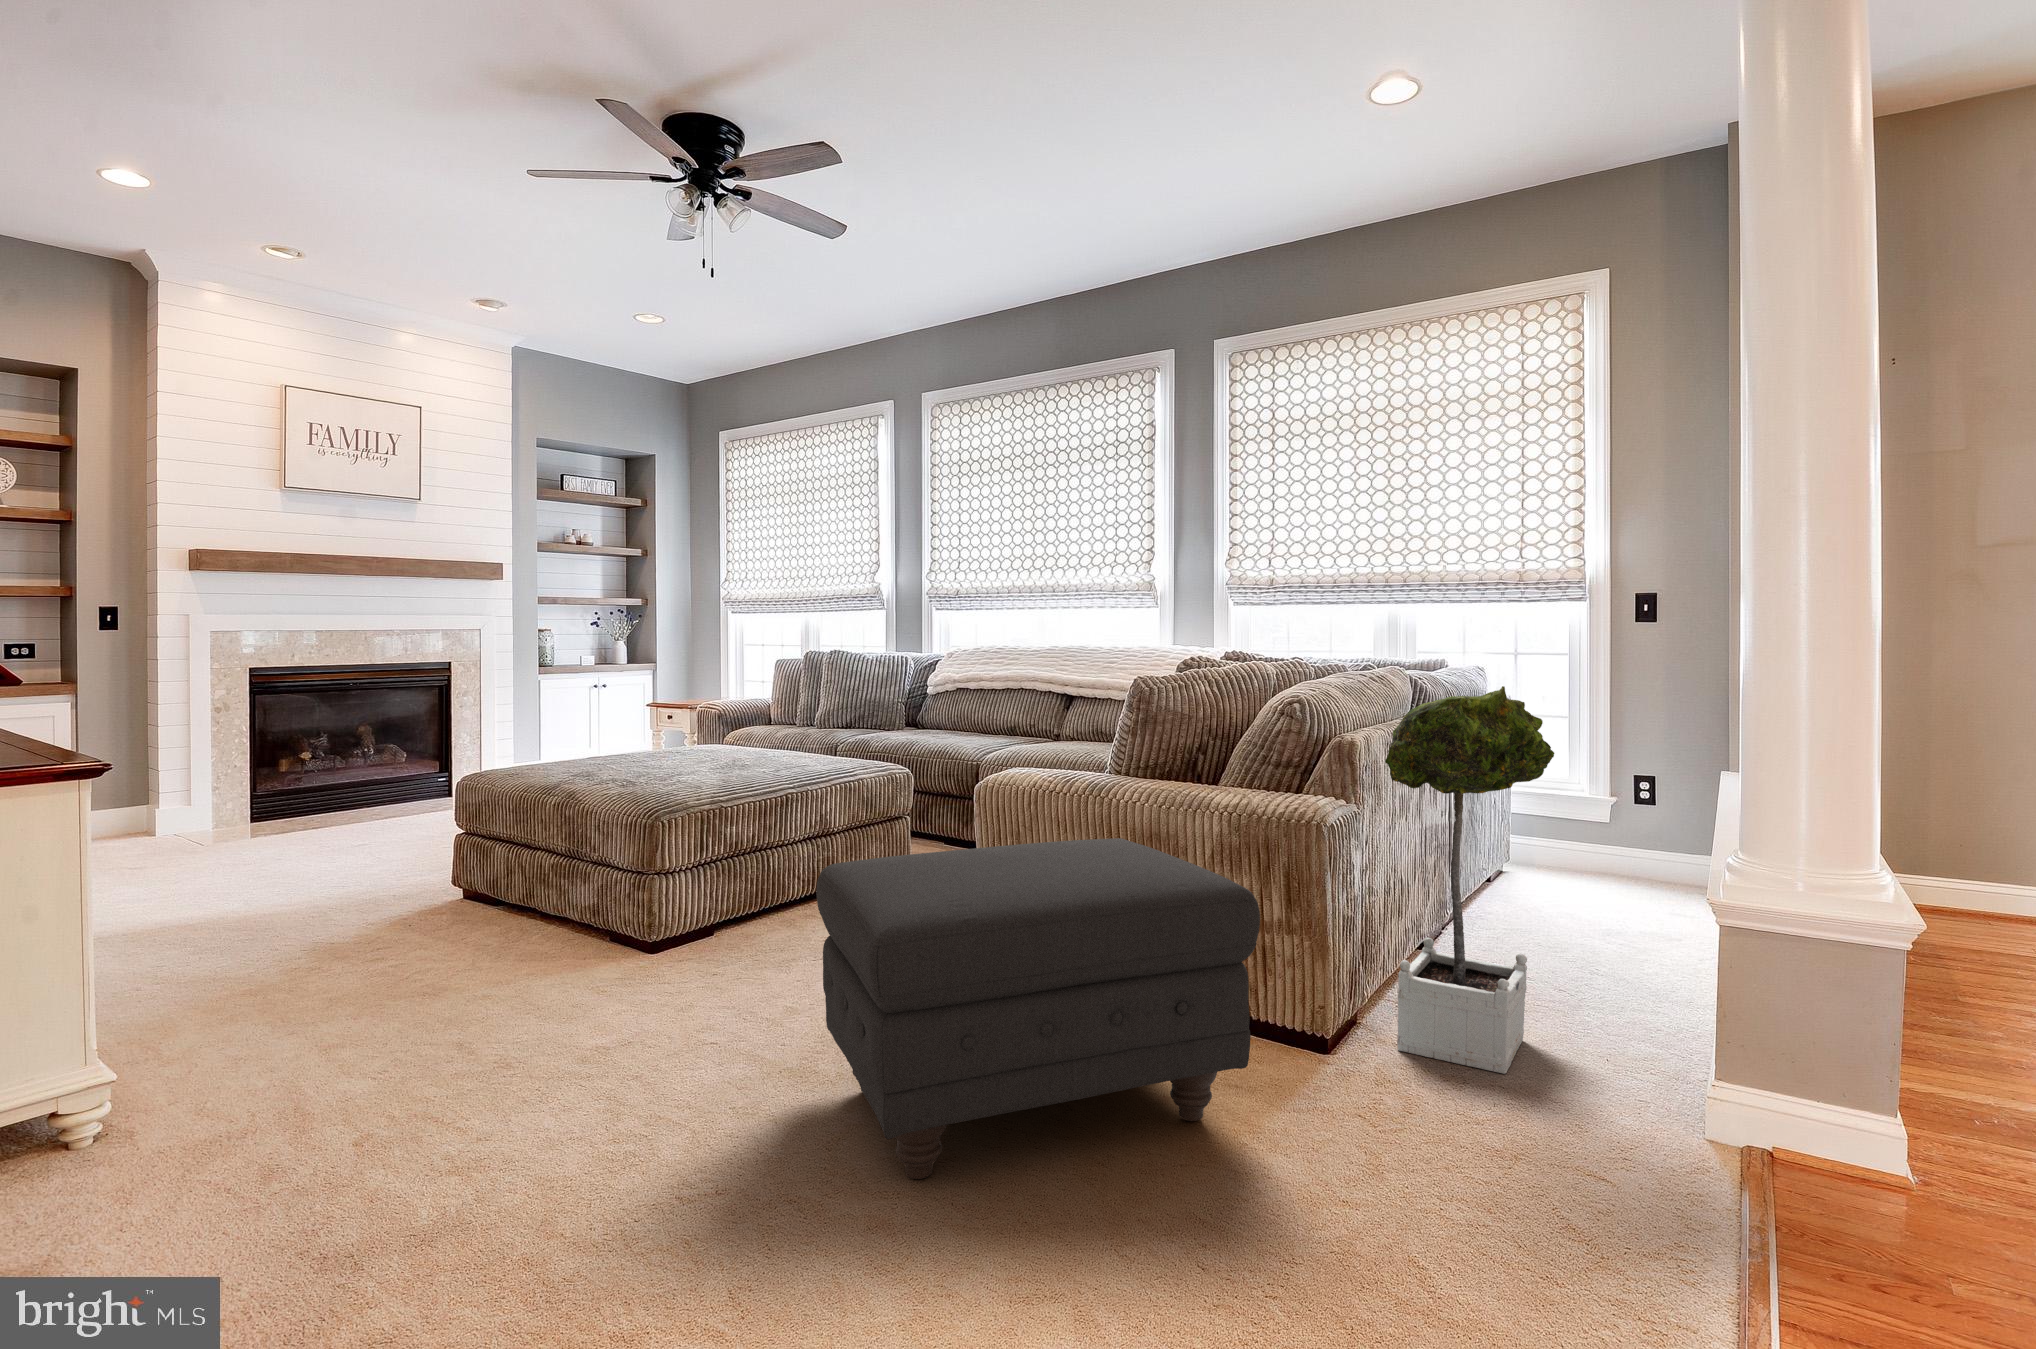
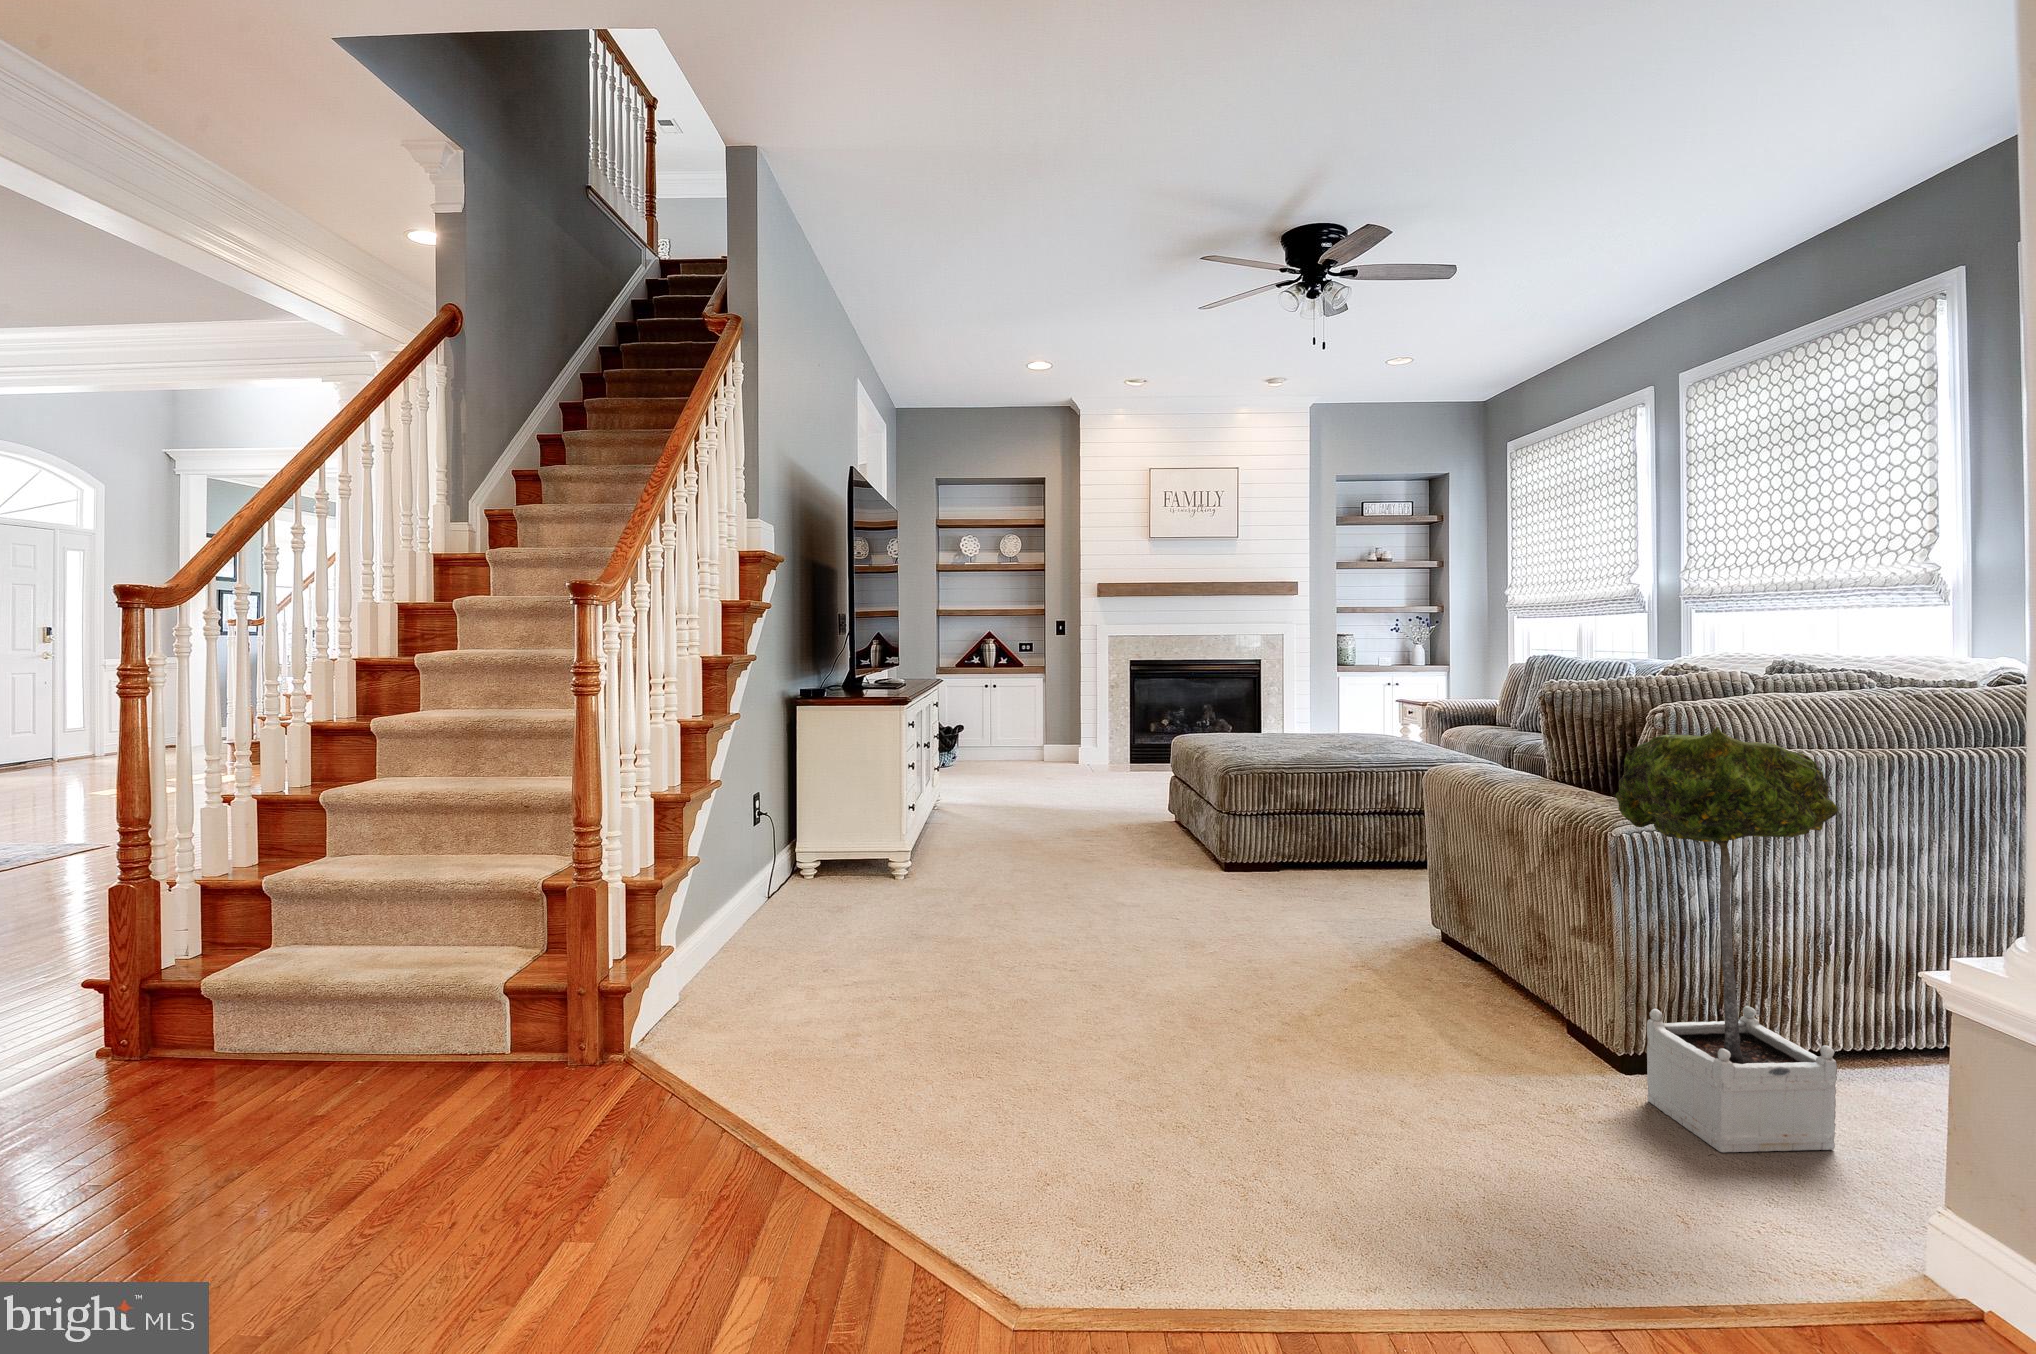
ottoman: present [816,838,1260,1179] -> none [1090,818,1428,1061]

